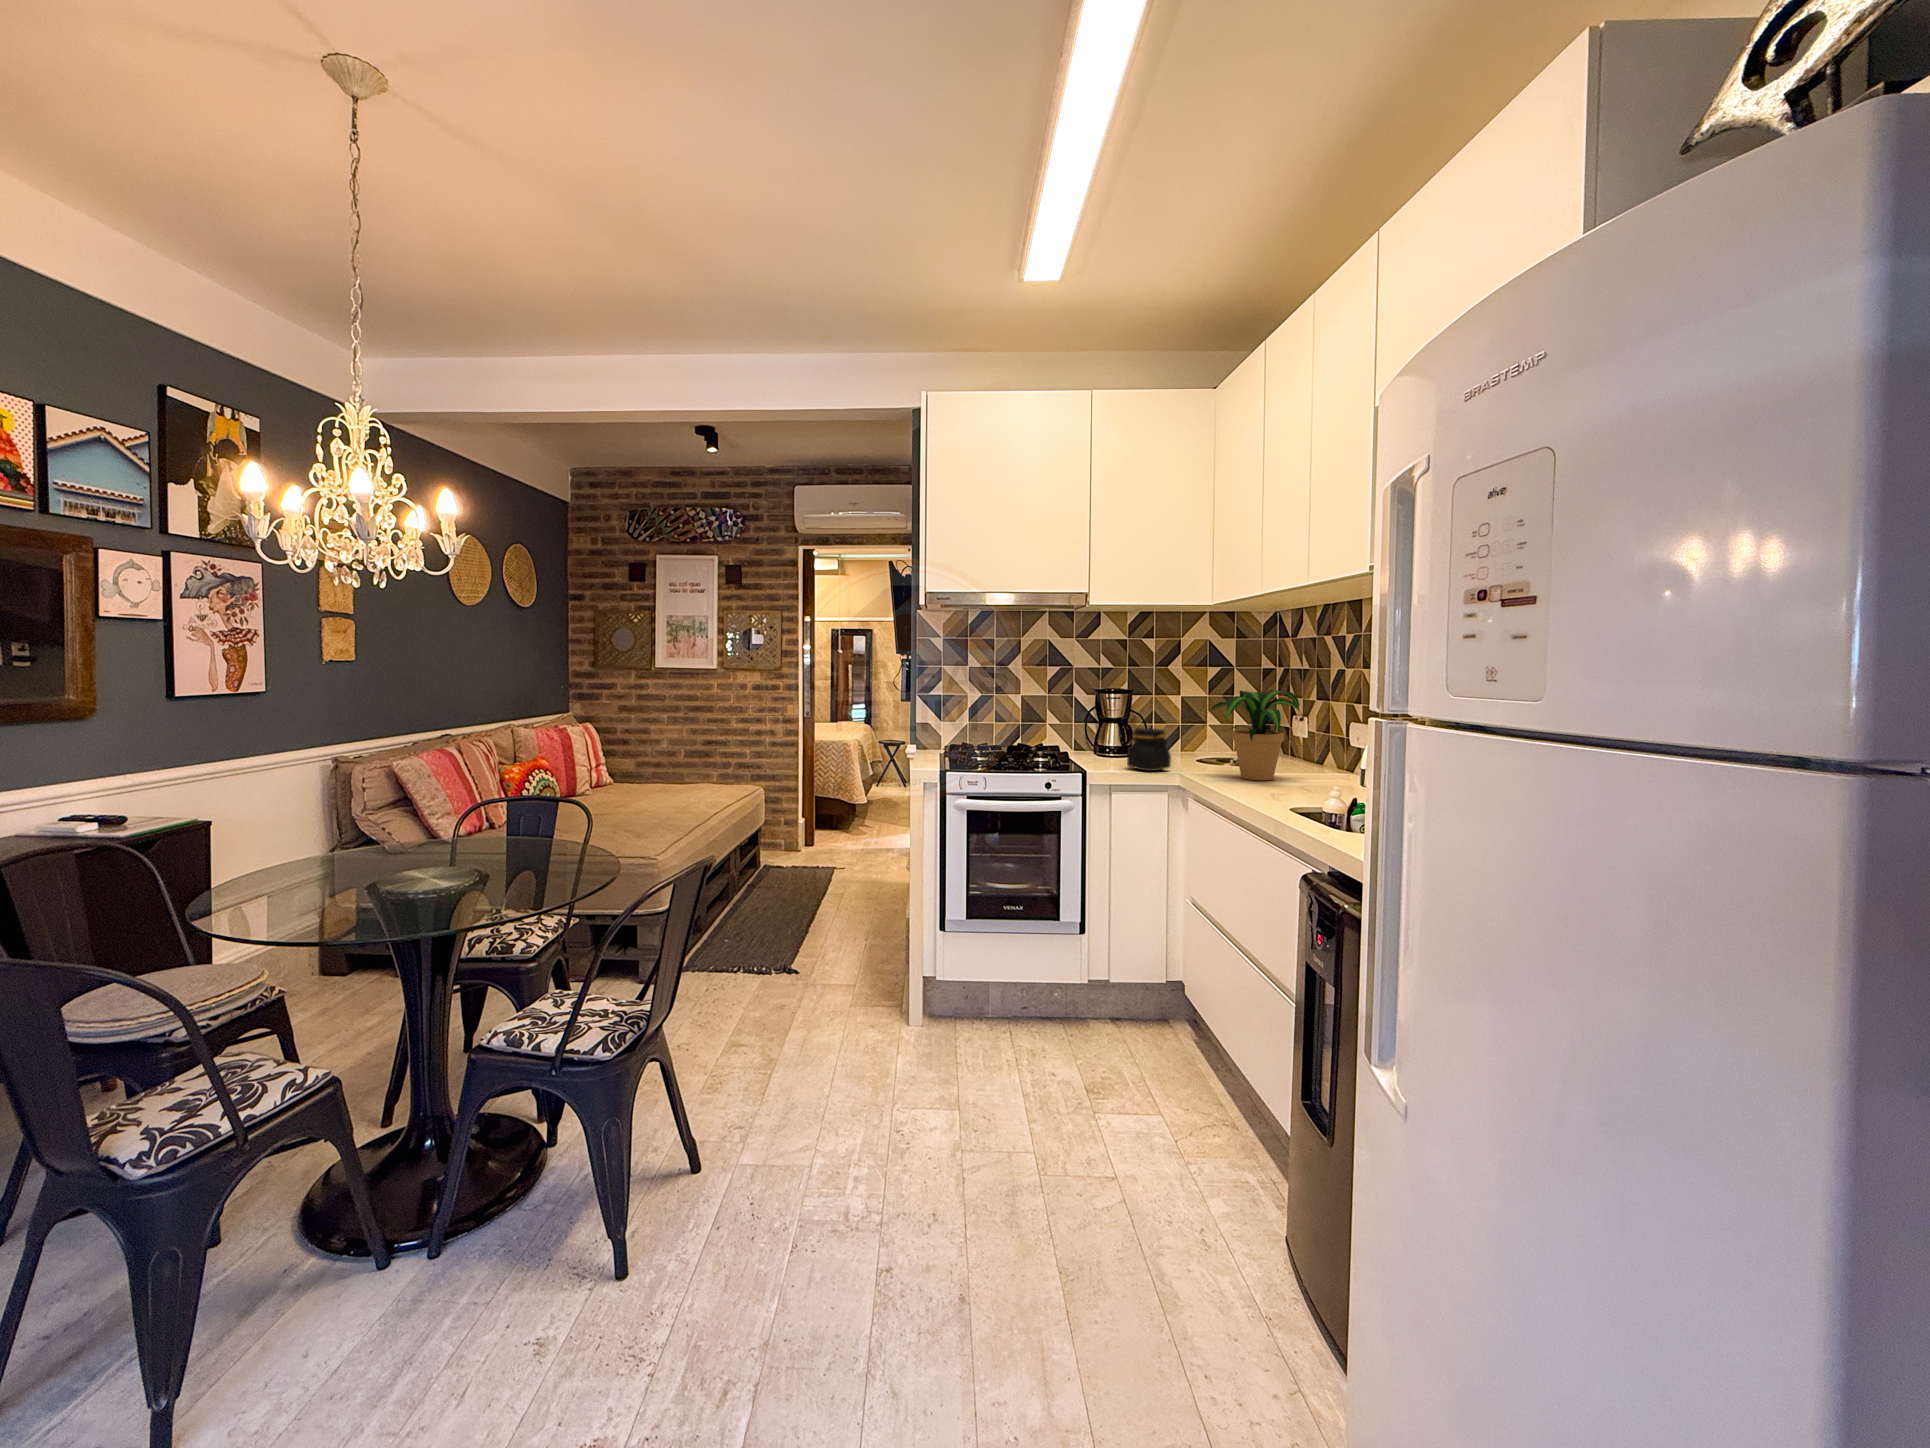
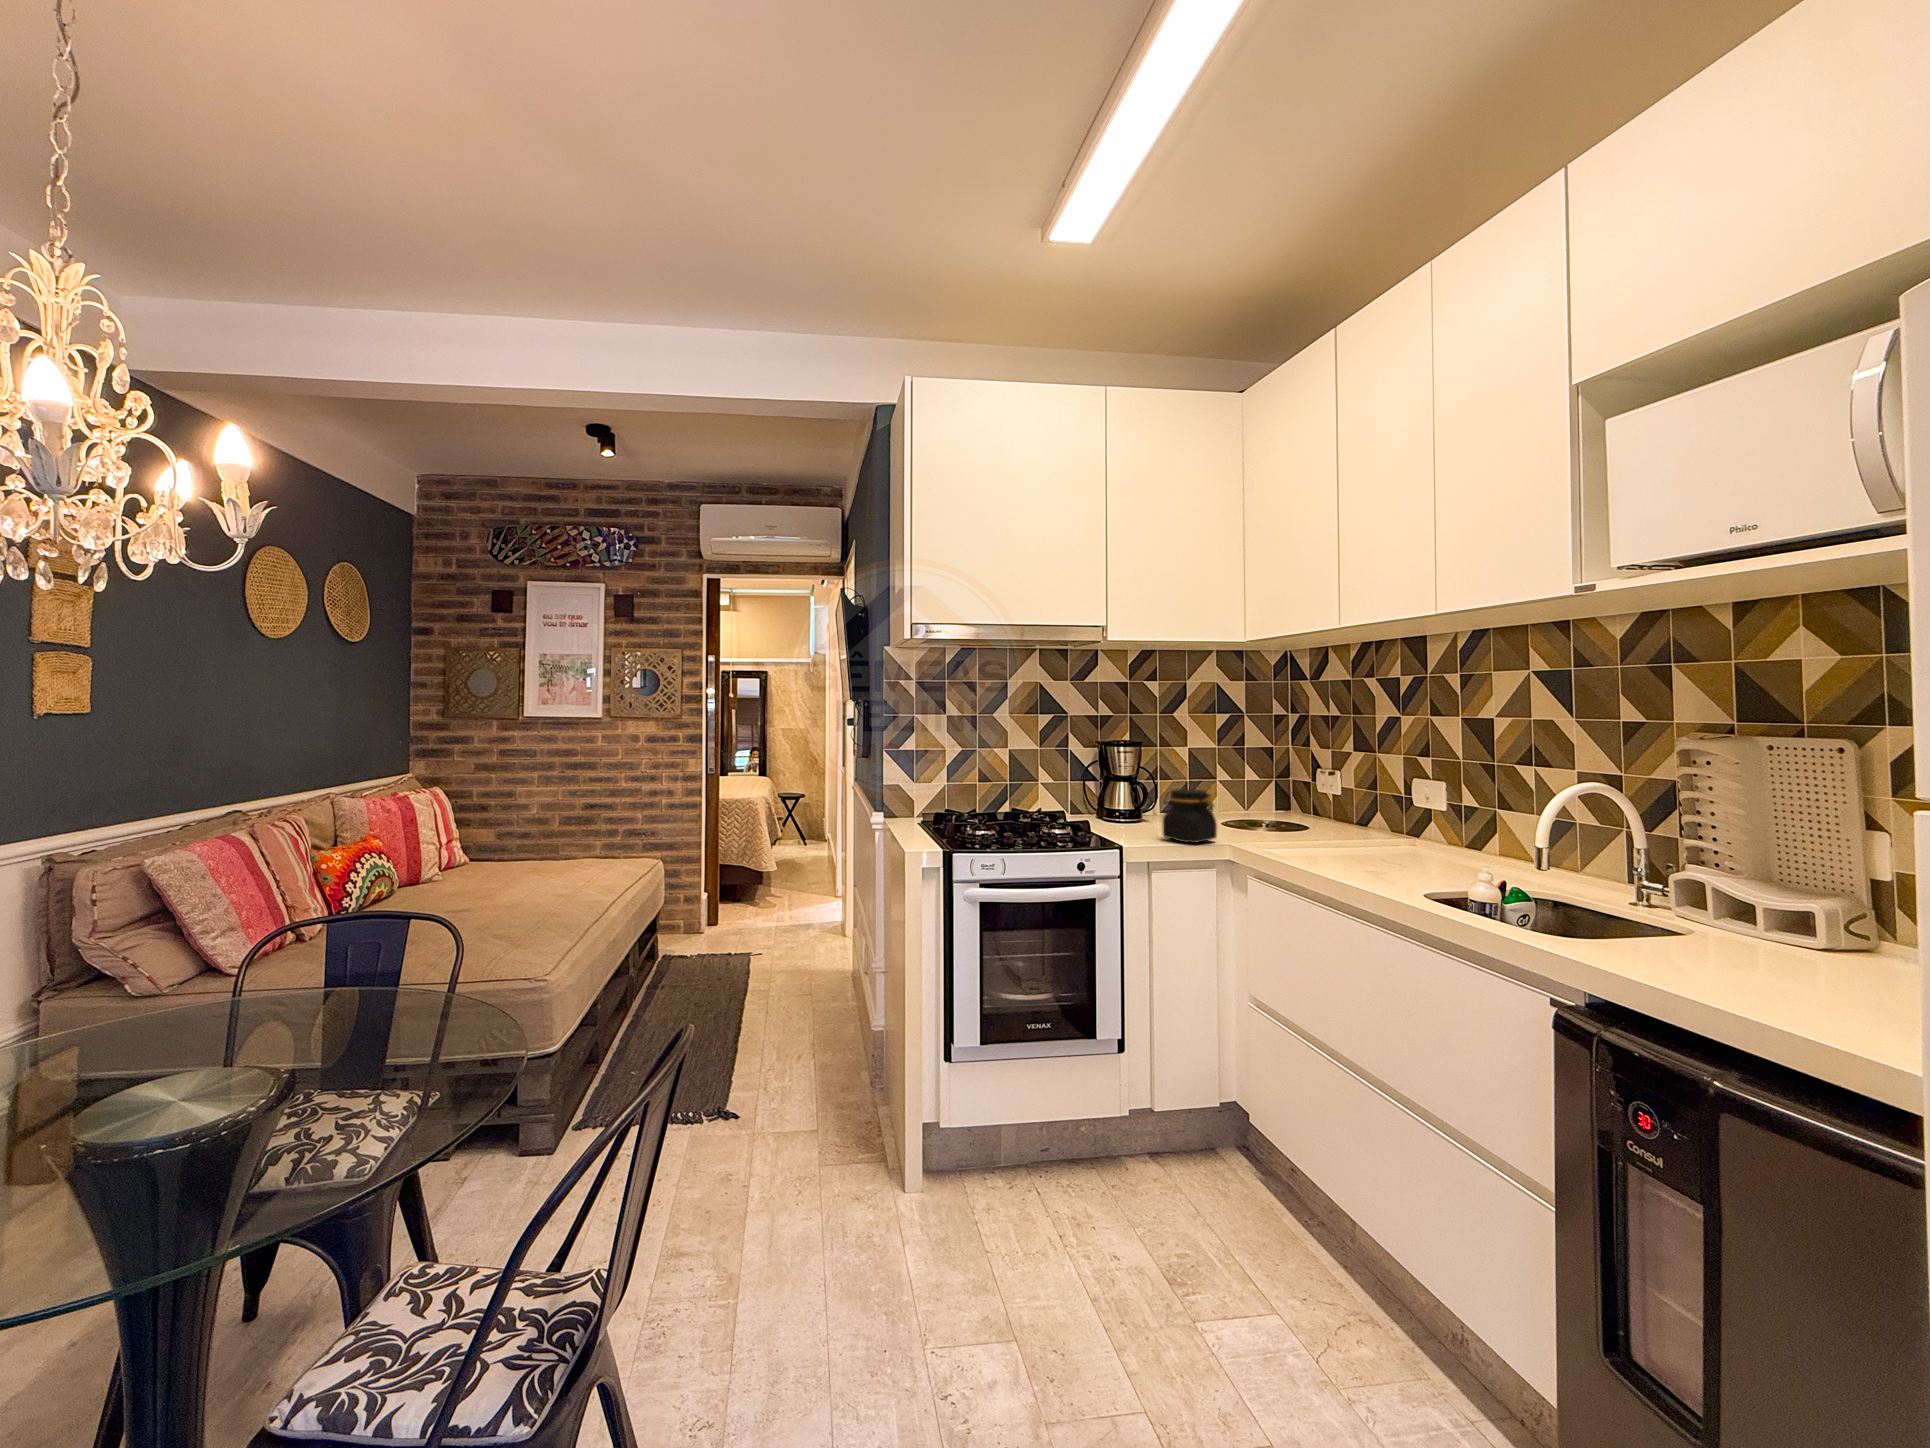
potted plant: present [1209,690,1303,780] -> none [1260,741,1382,853]

